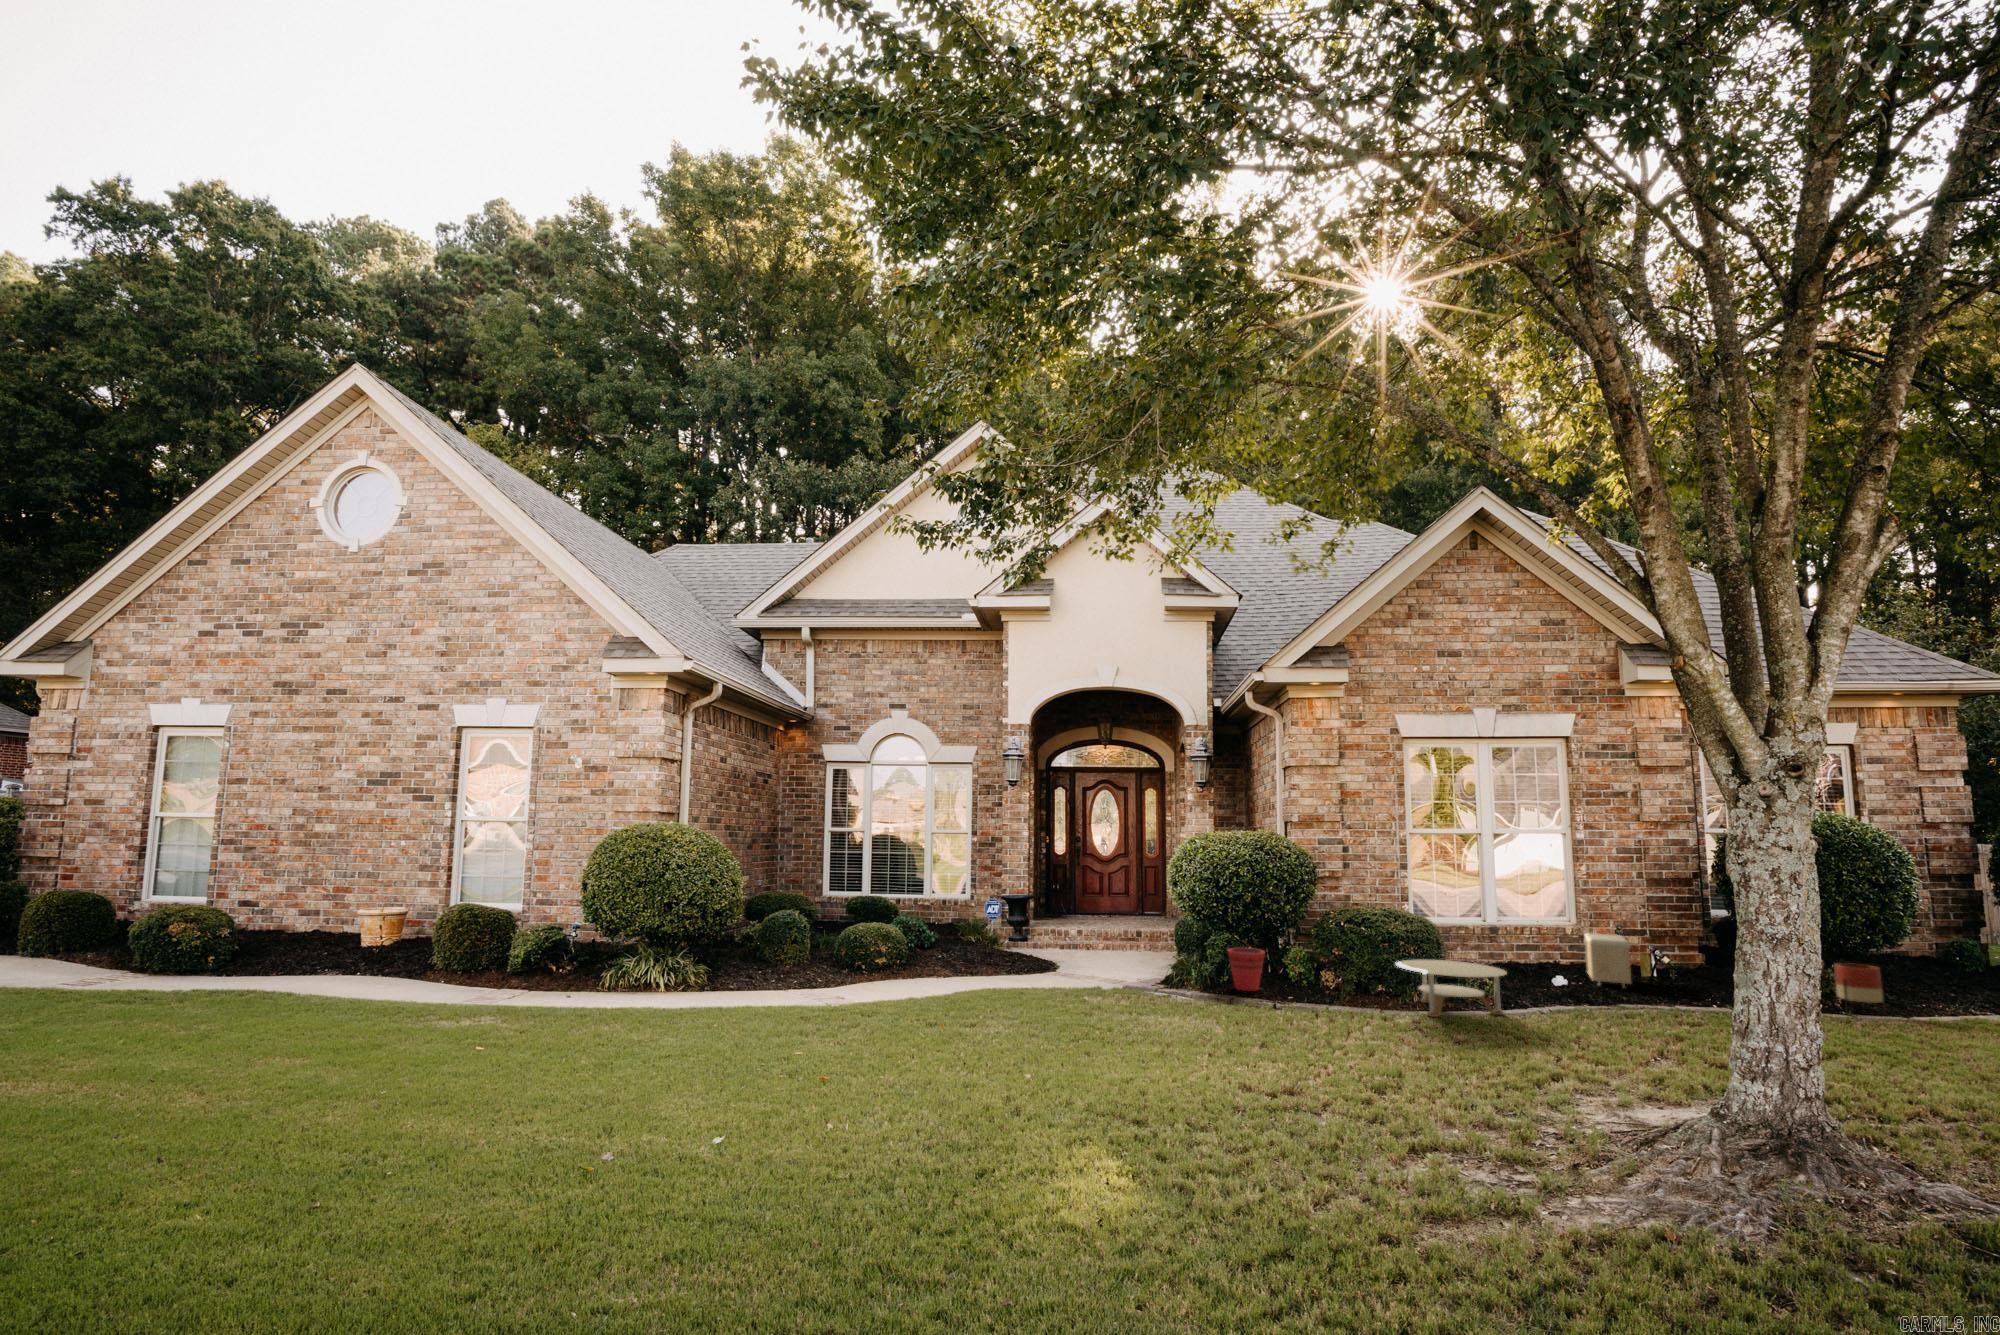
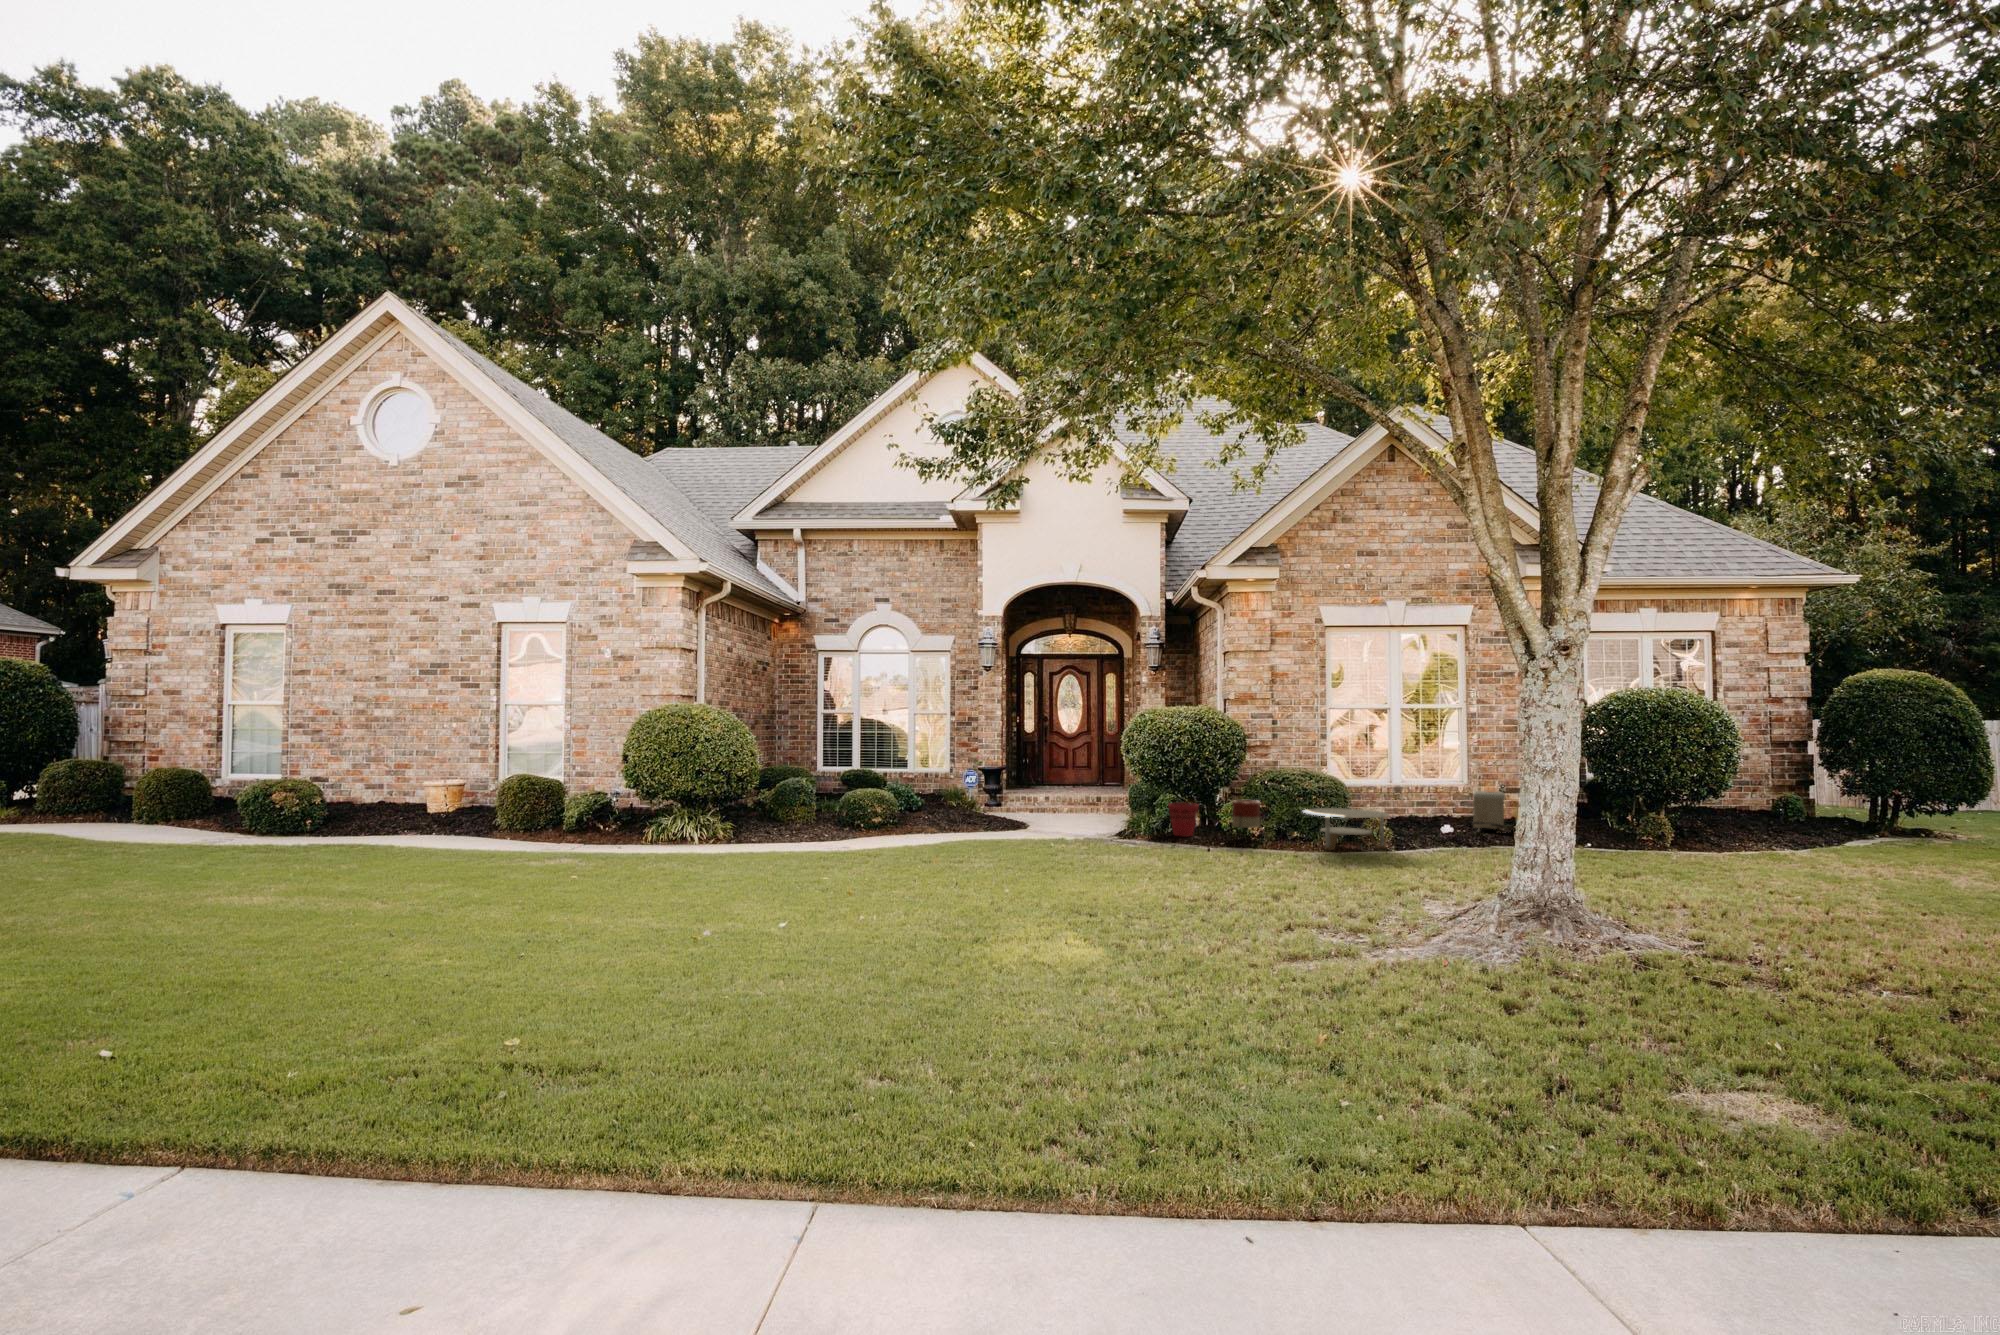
planter: present [1834,963,1884,1005] -> present [1232,800,1261,828]

